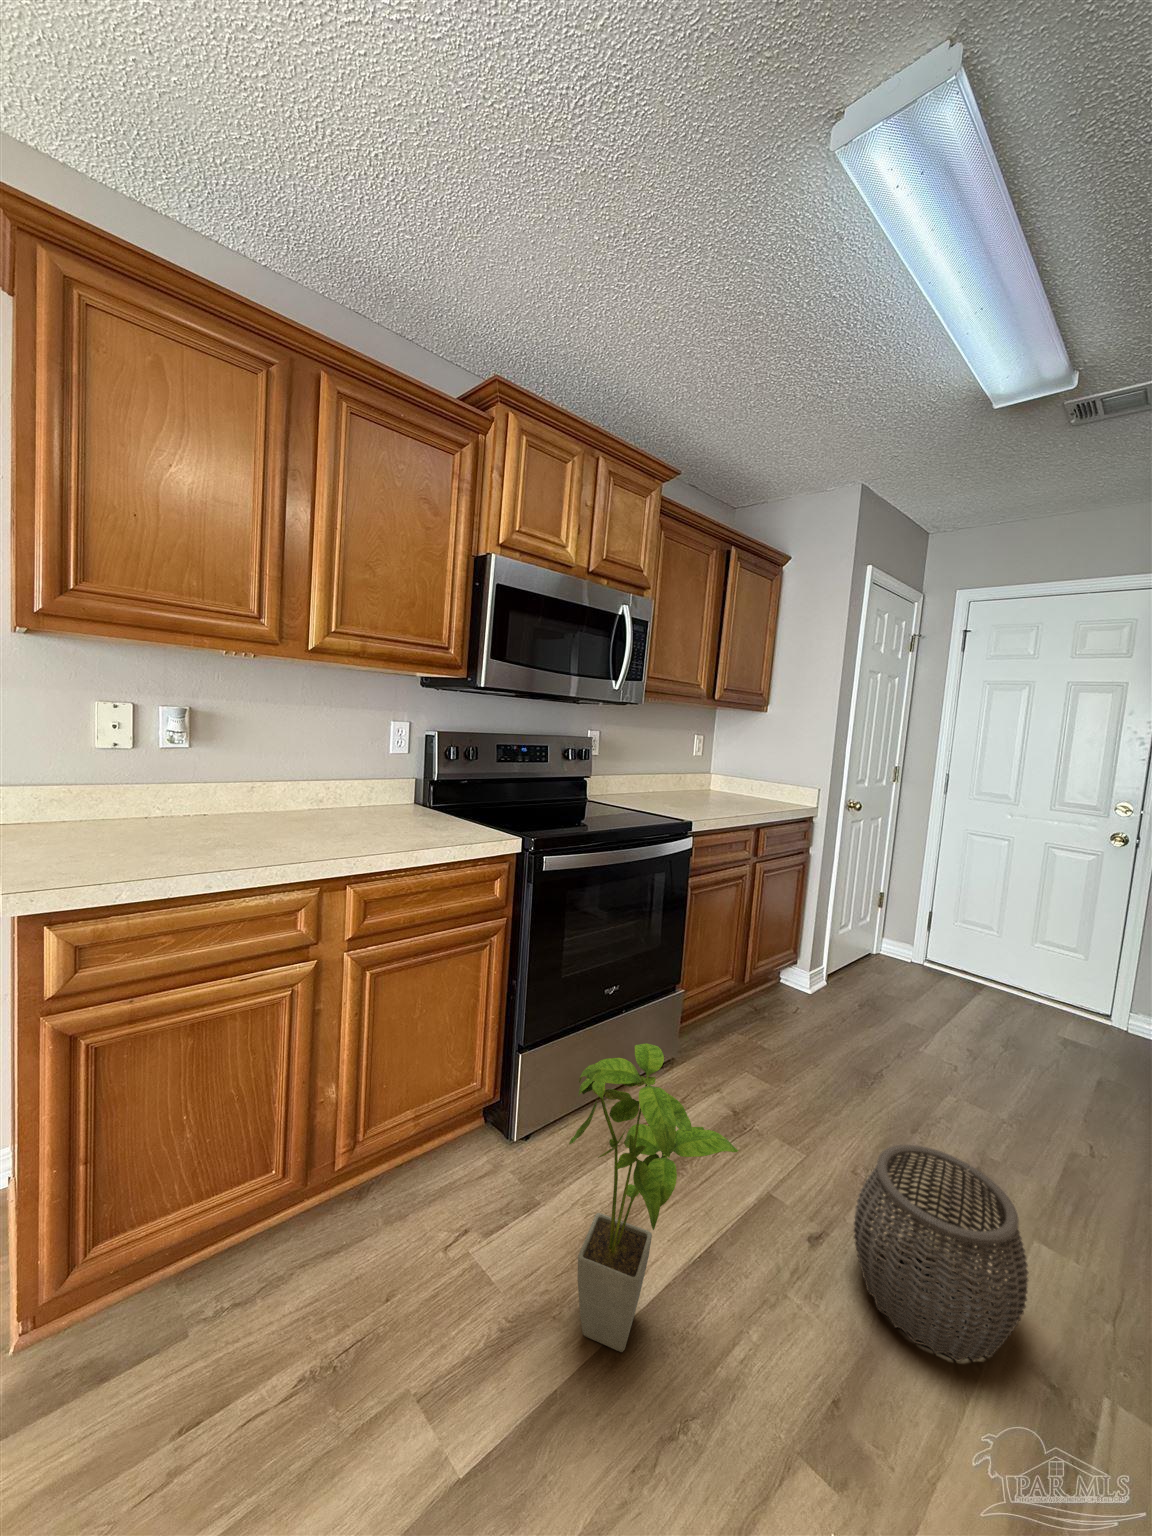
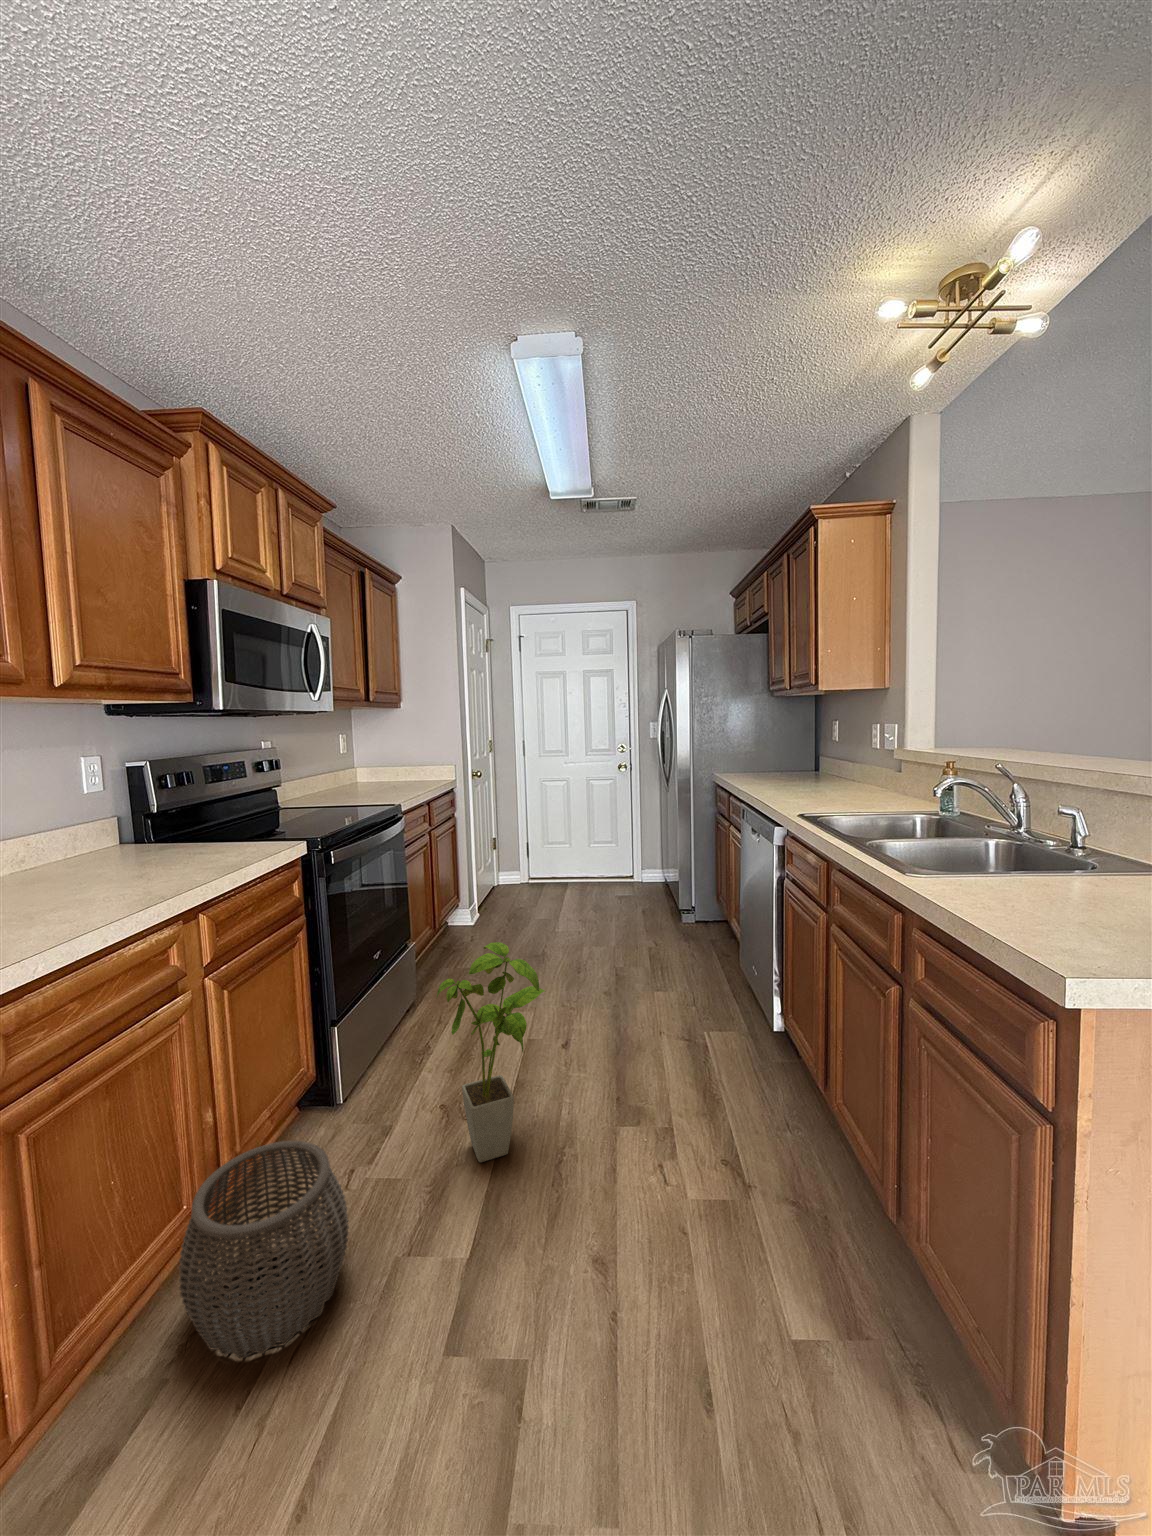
woven basket: present [854,1145,1028,1361] -> present [179,1141,349,1358]

